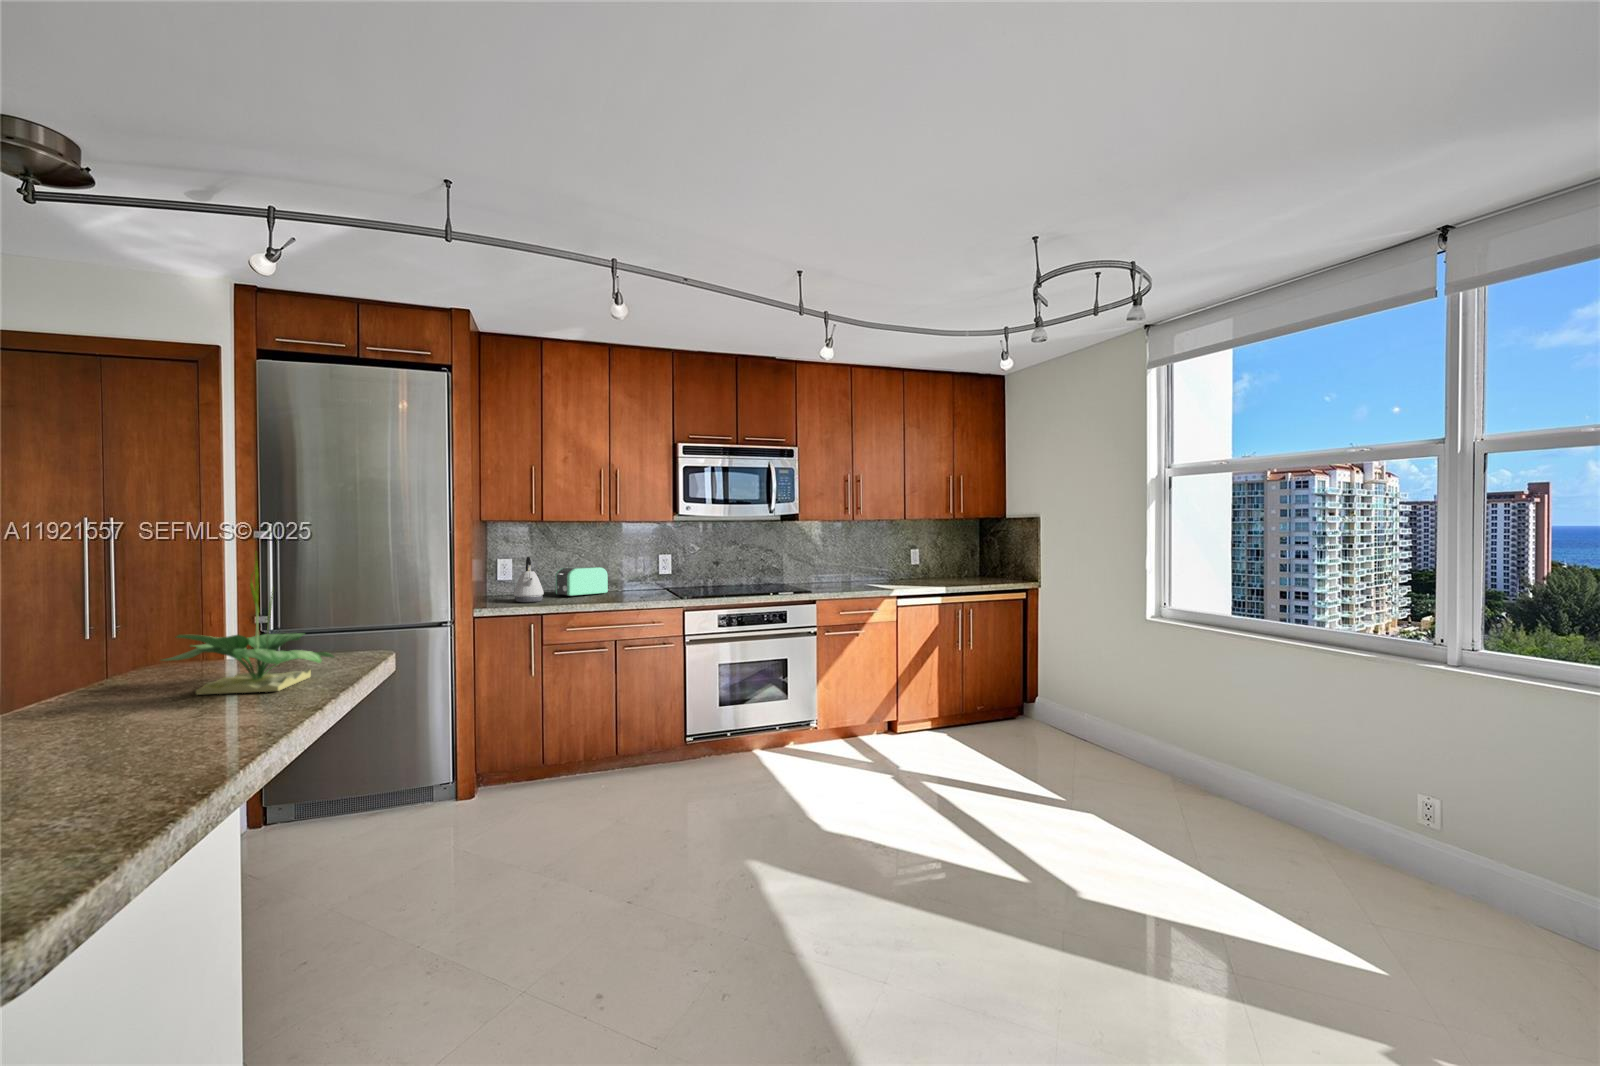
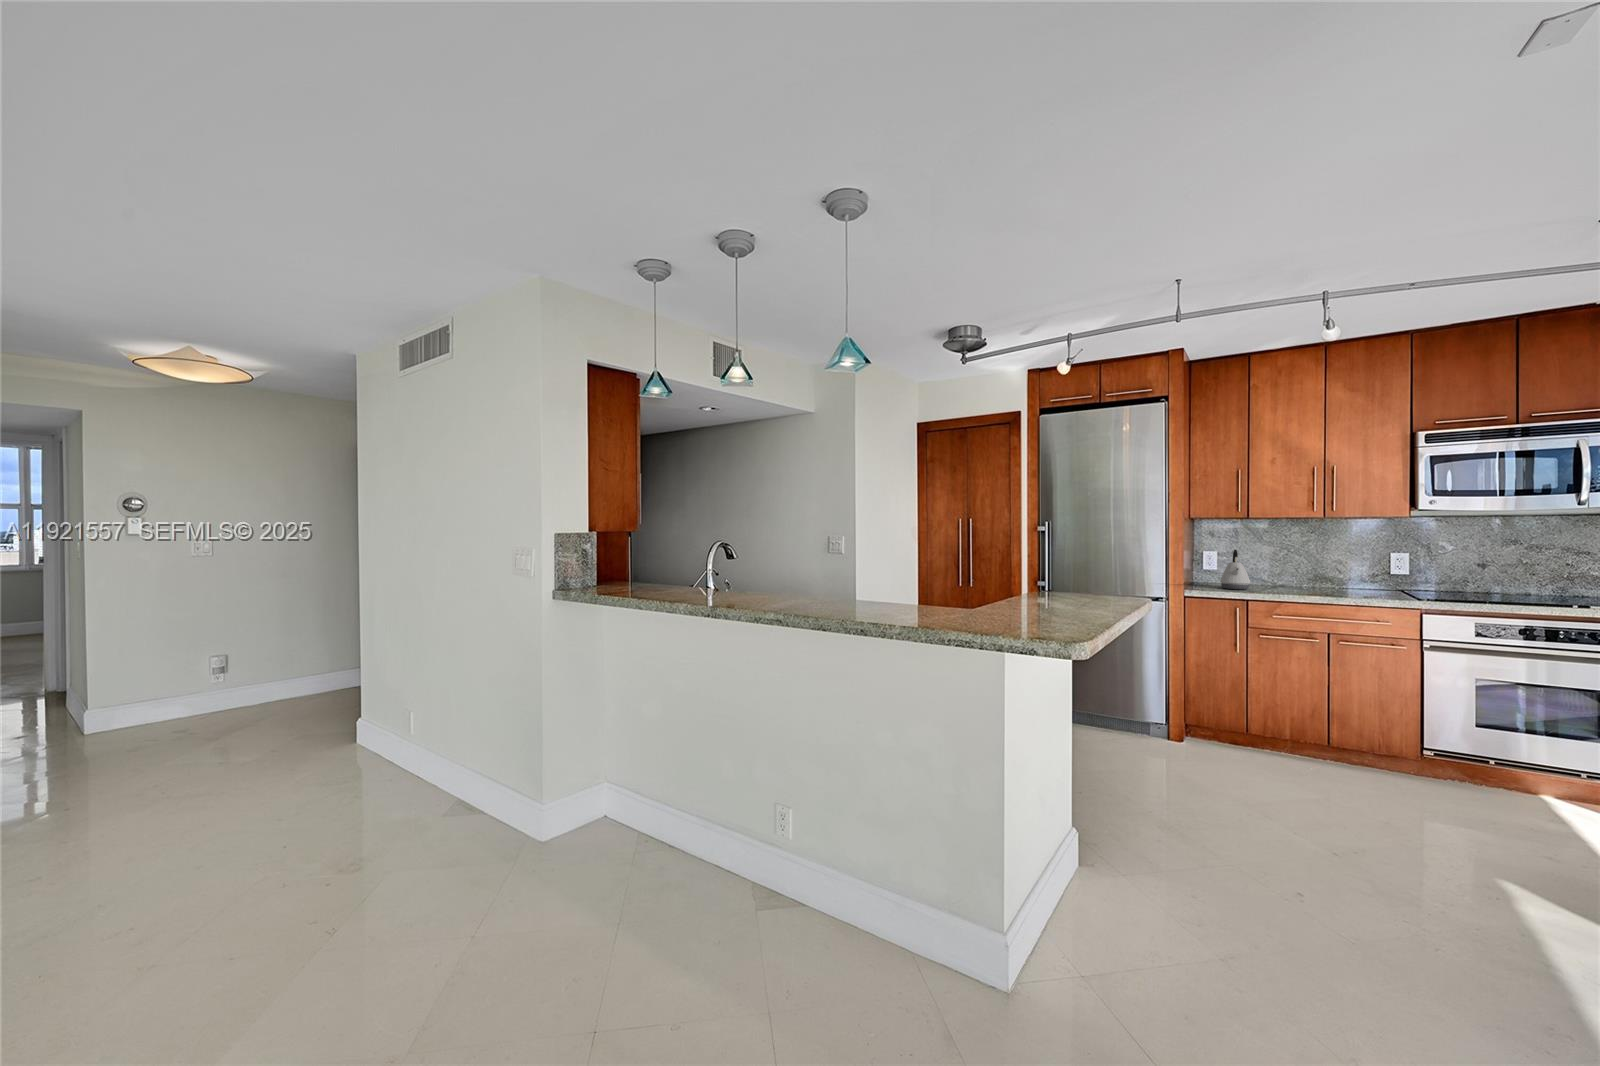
potted plant: present [162,551,334,695] -> none [997,534,1084,618]
toaster: present [556,567,608,596] -> none [1264,561,1324,588]

